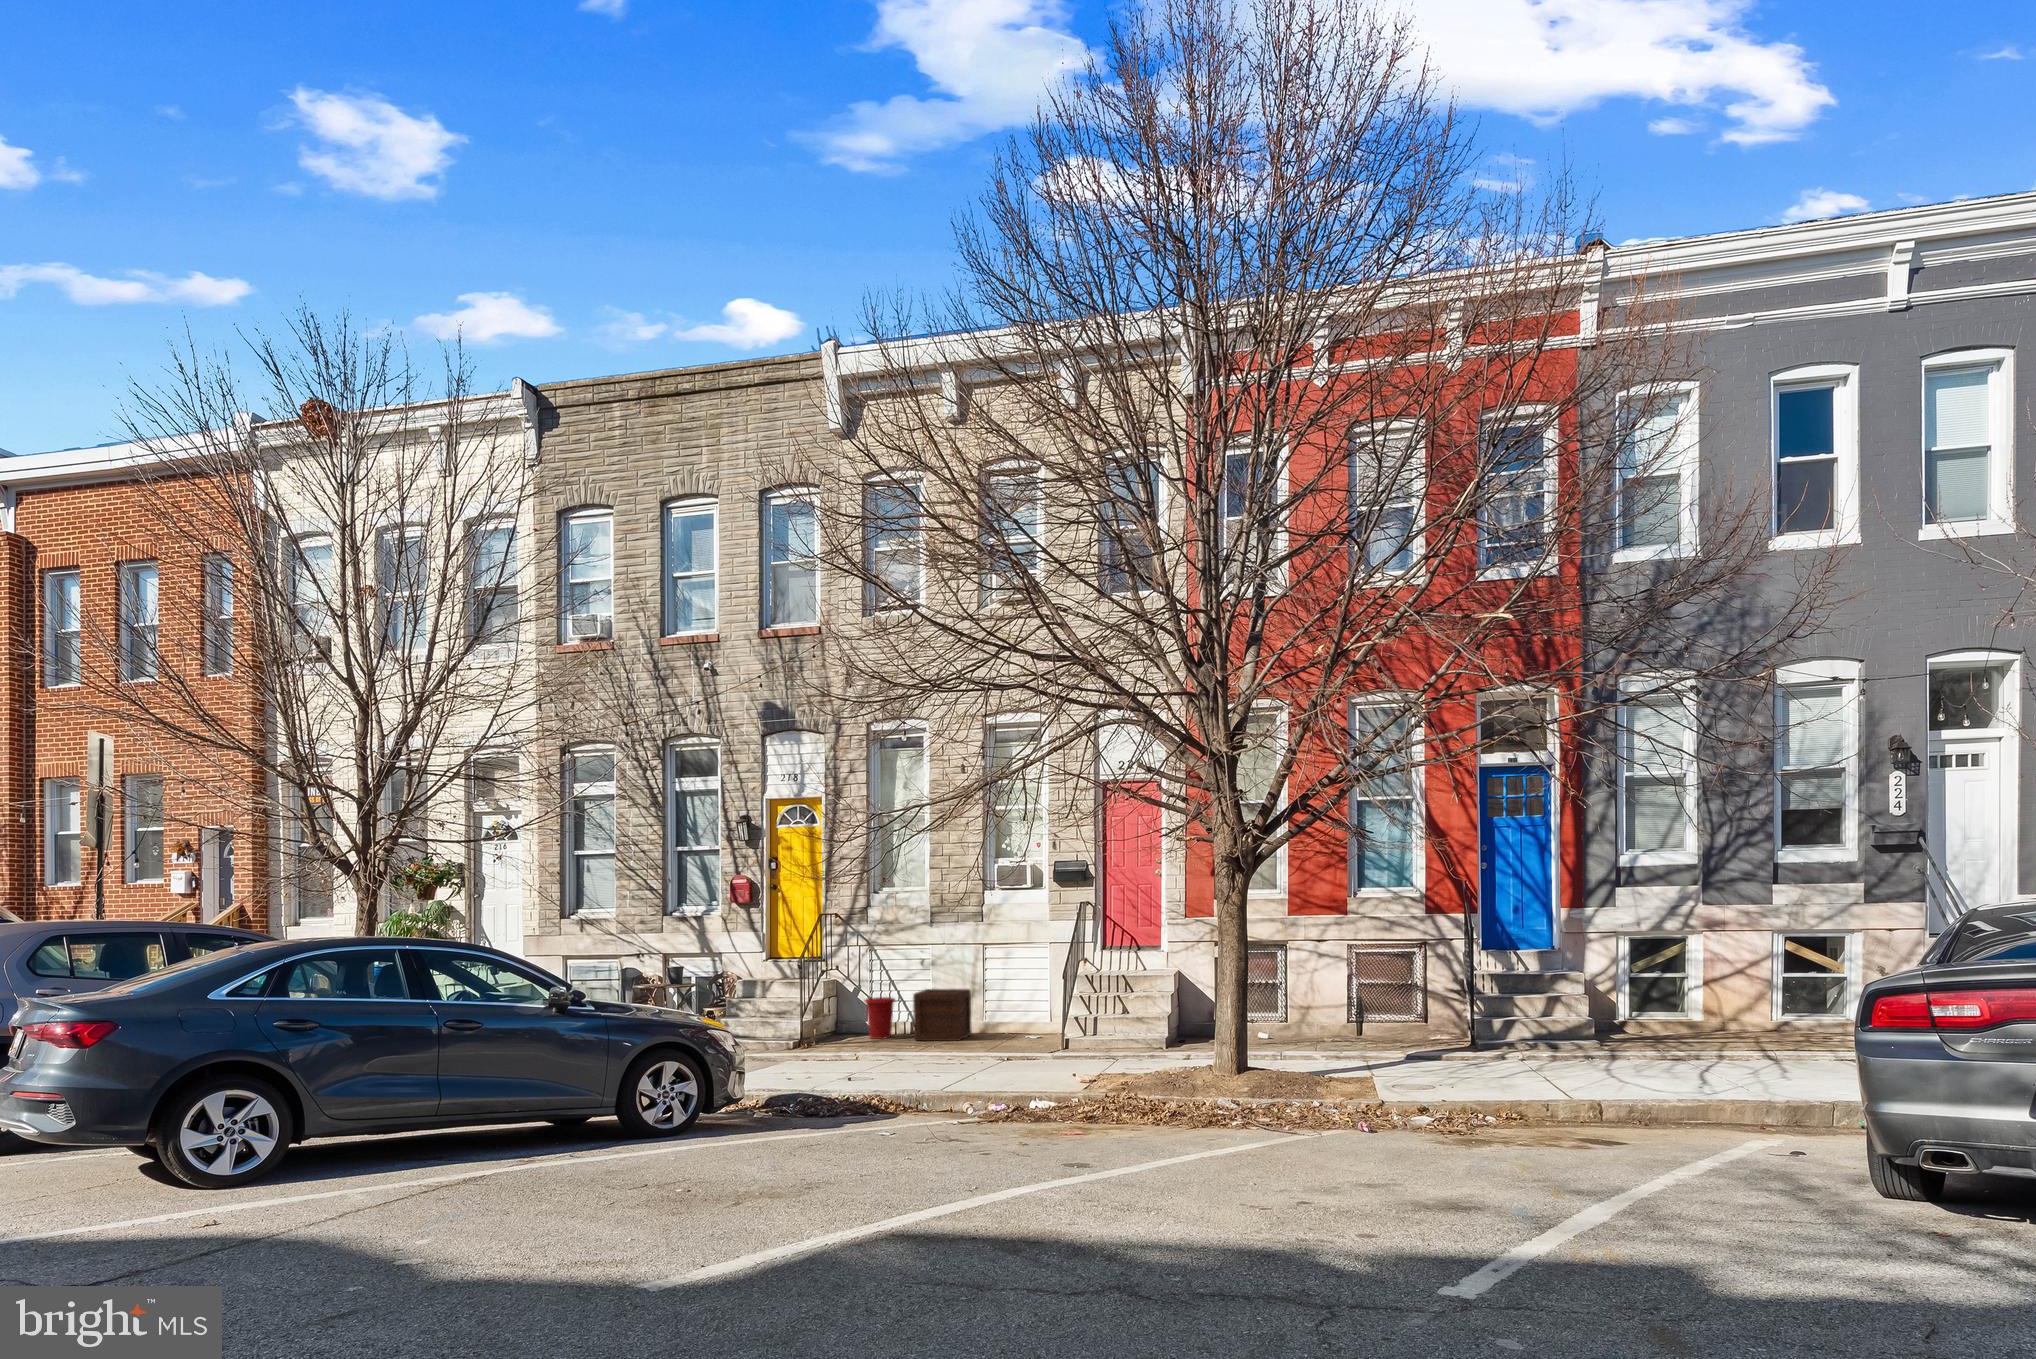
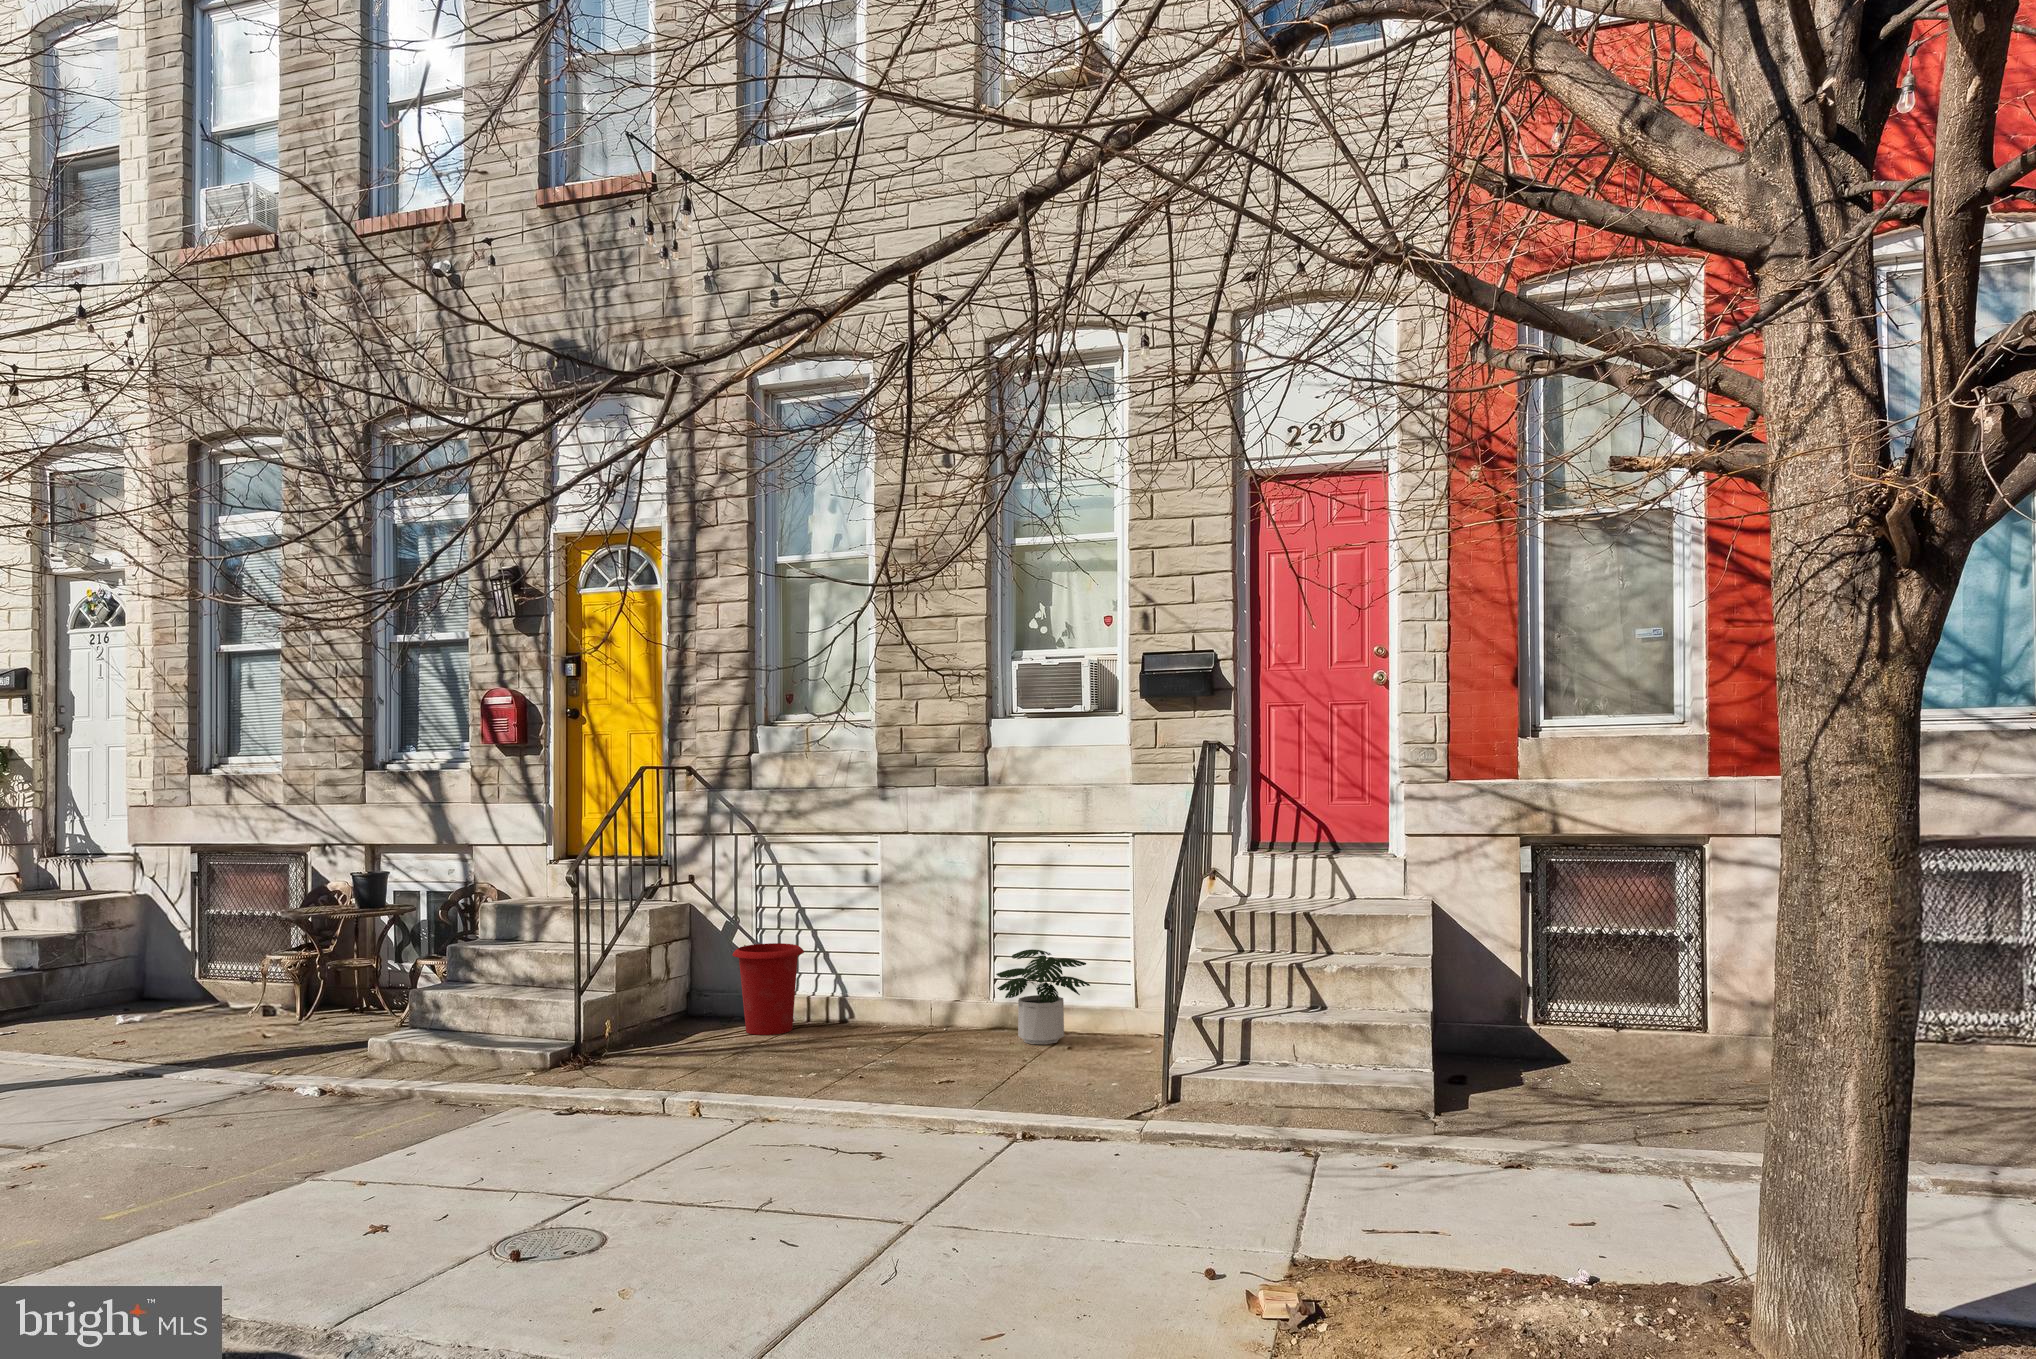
wooden crate: present [913,989,972,1041] -> none [829,928,963,1051]
potted plant: none [987,996,1031,1038] -> present [996,949,1090,1044]

